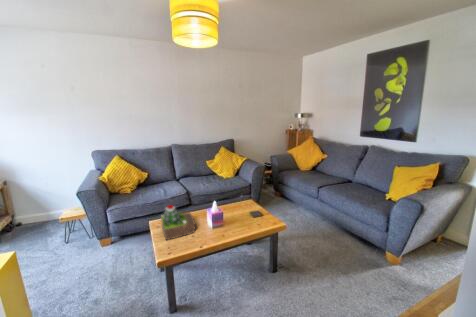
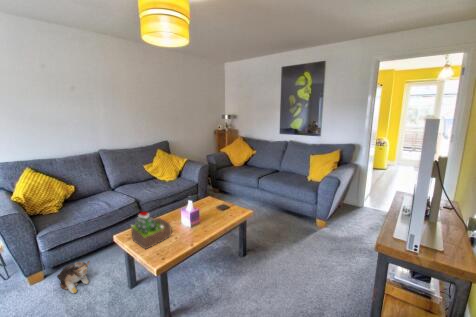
plush toy: none [116,238,135,263] -> present [57,261,90,293]

